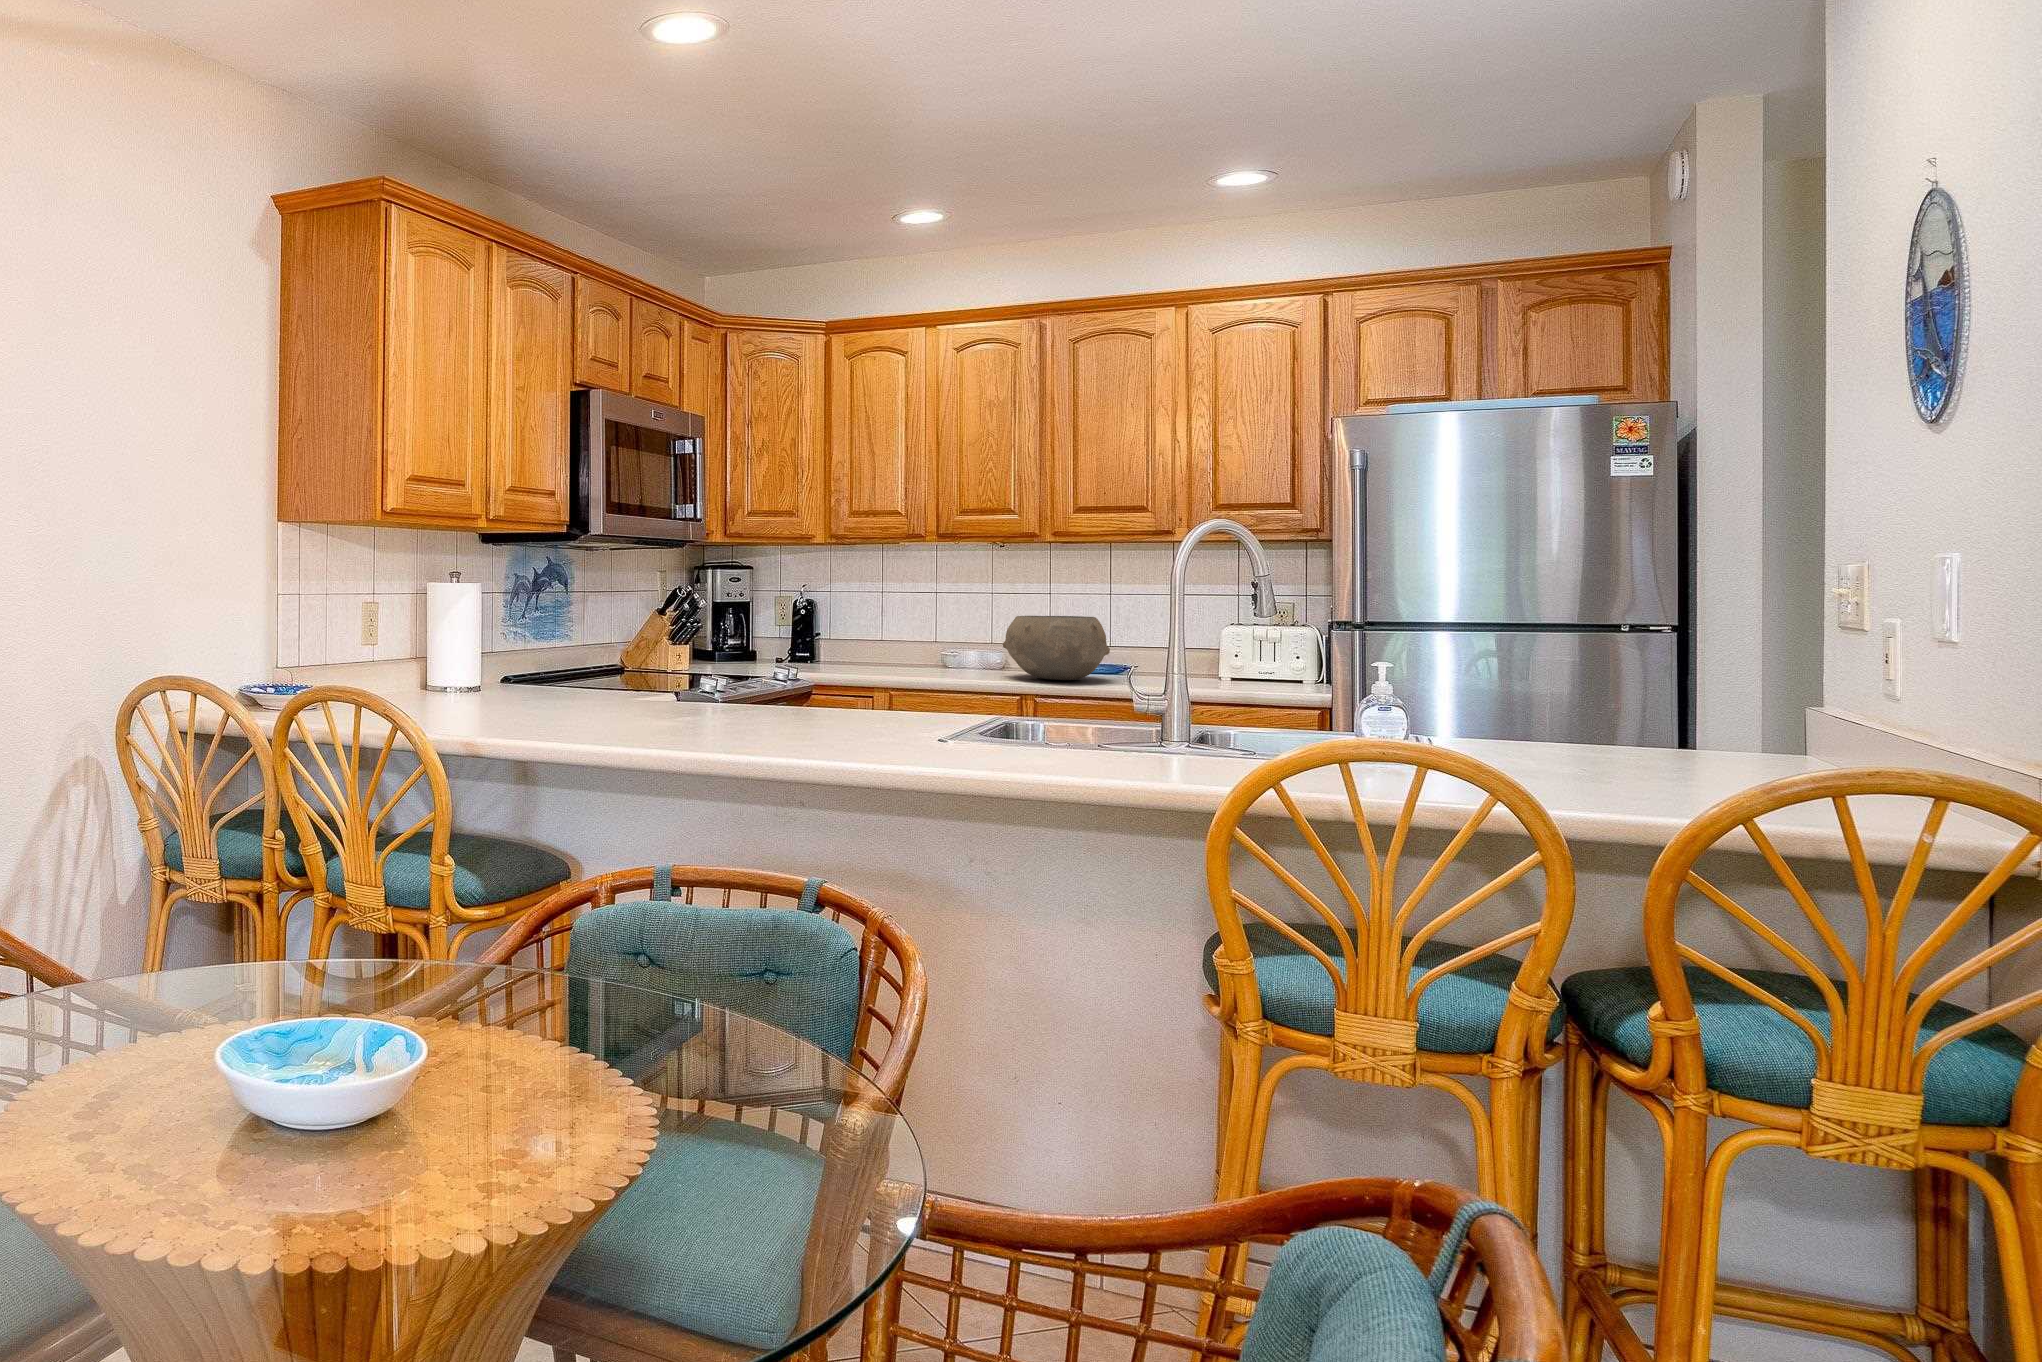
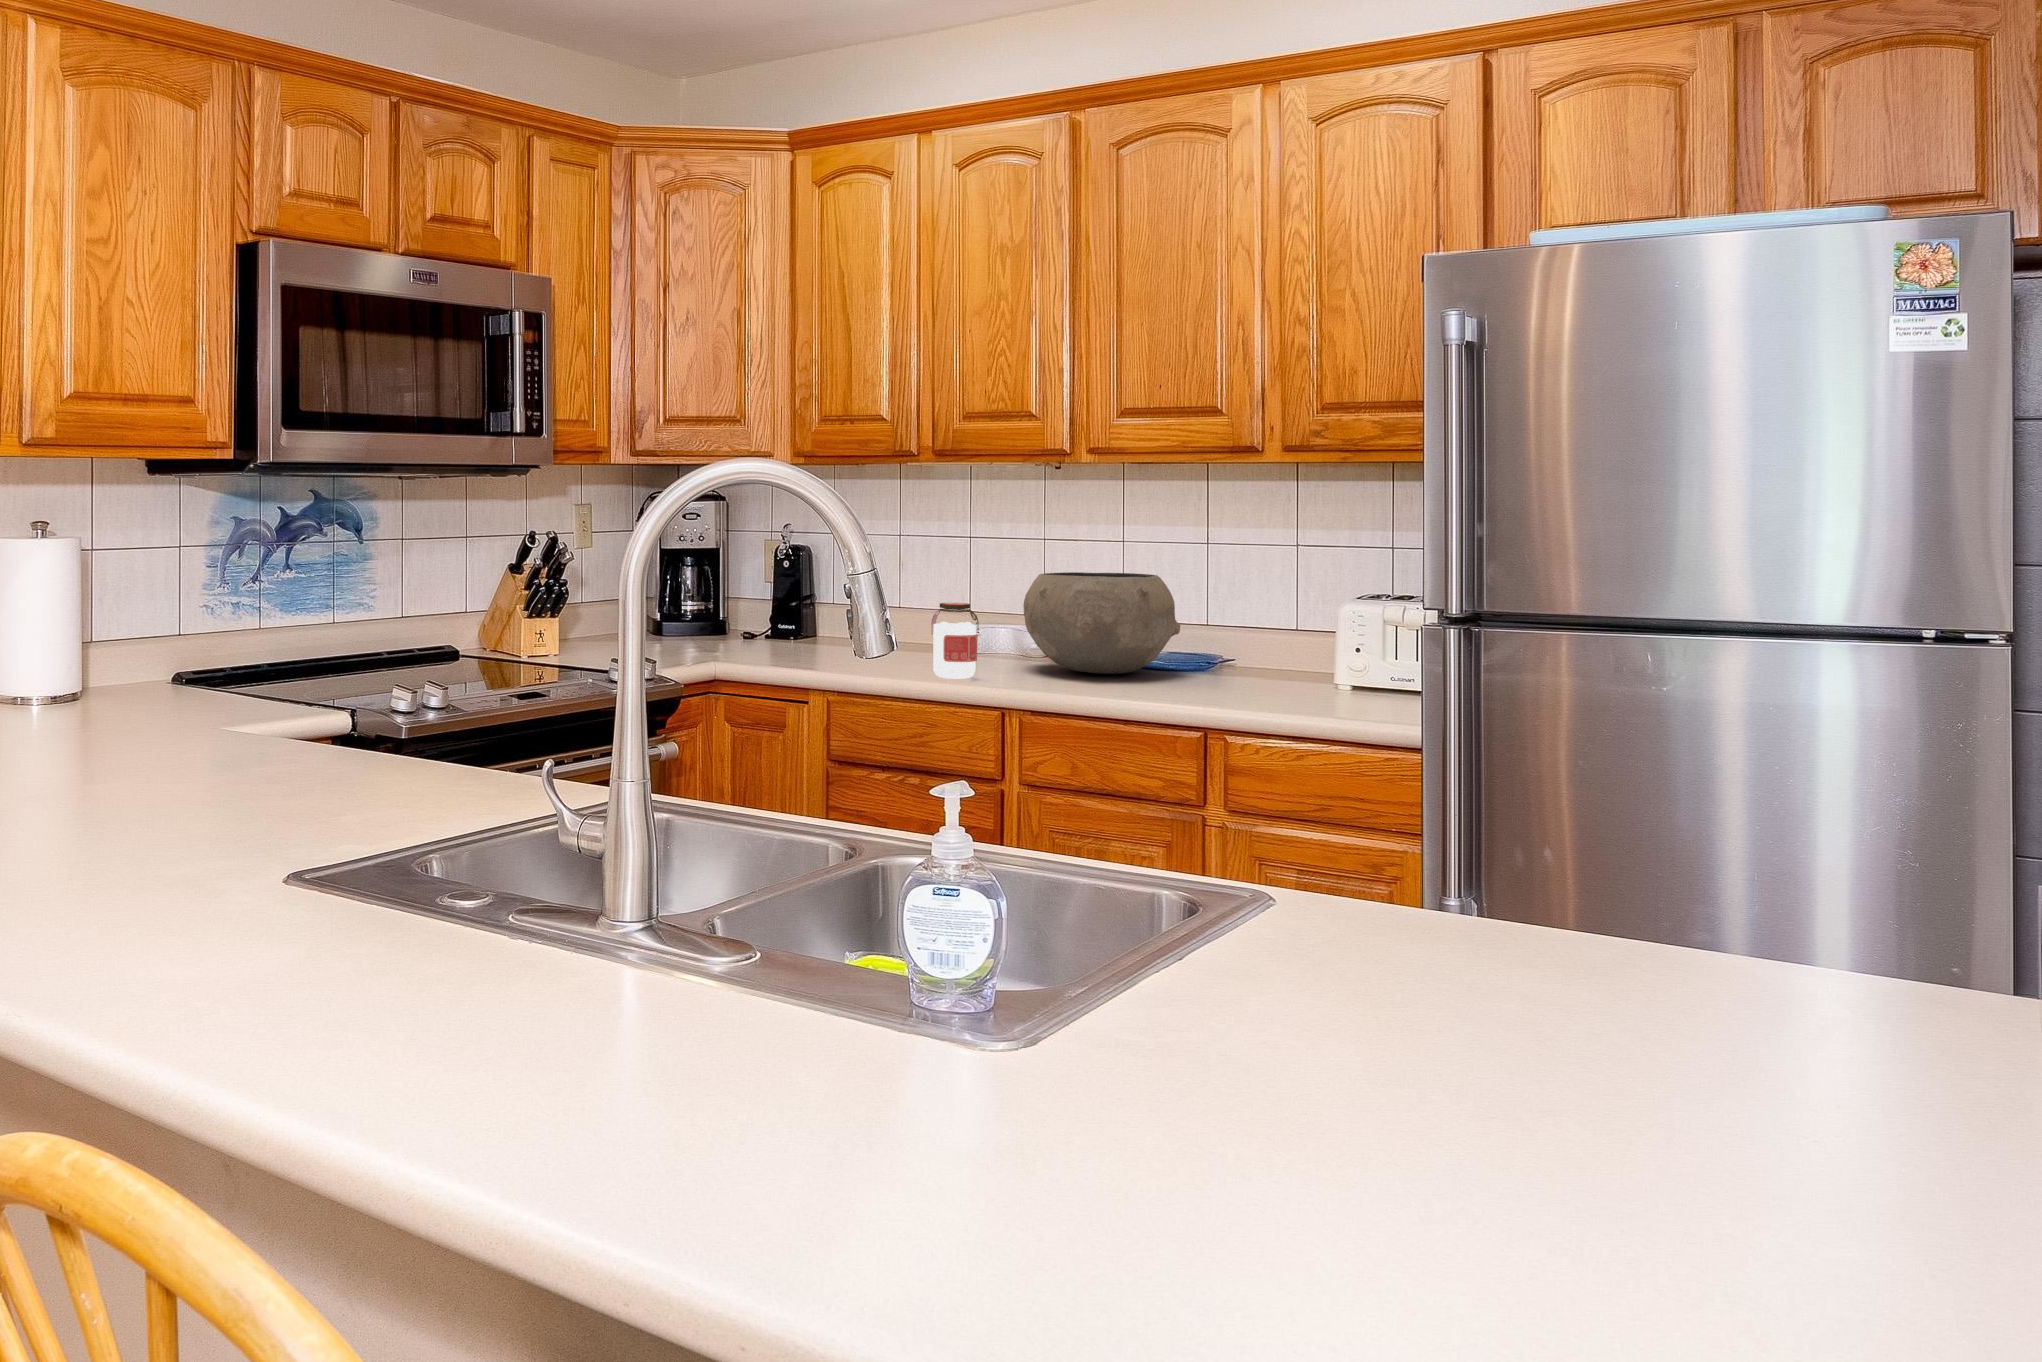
jar: none [961,635,994,685] -> present [931,603,979,679]

